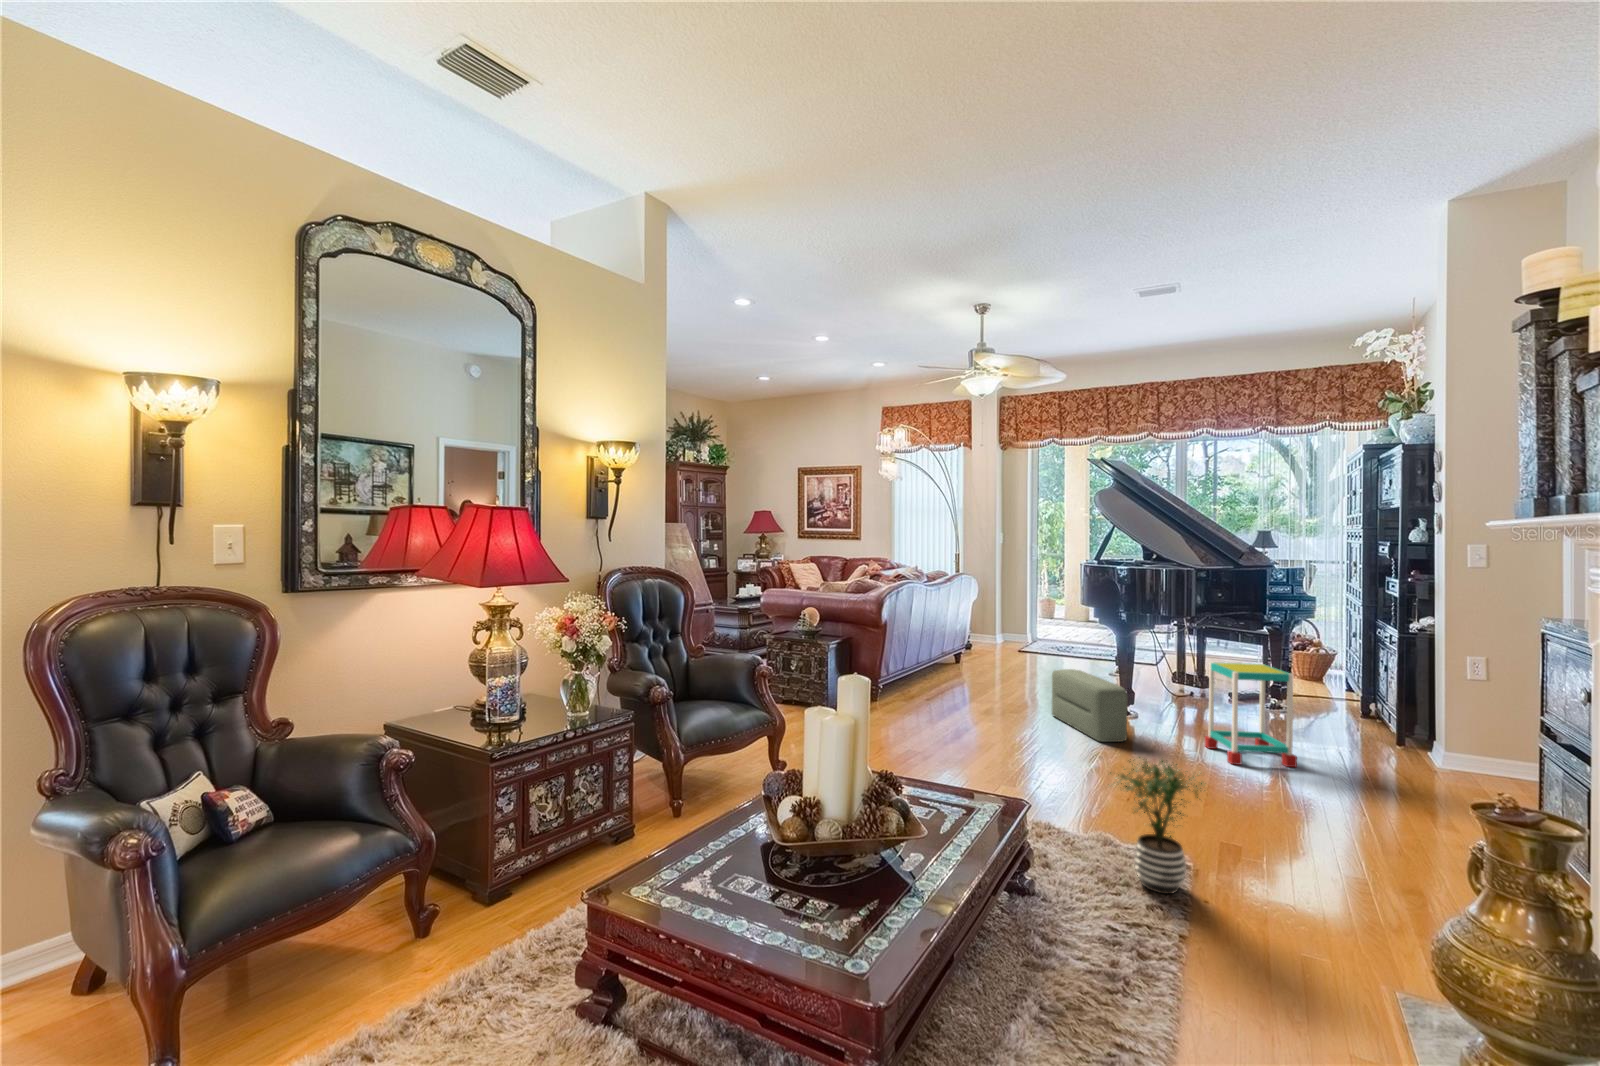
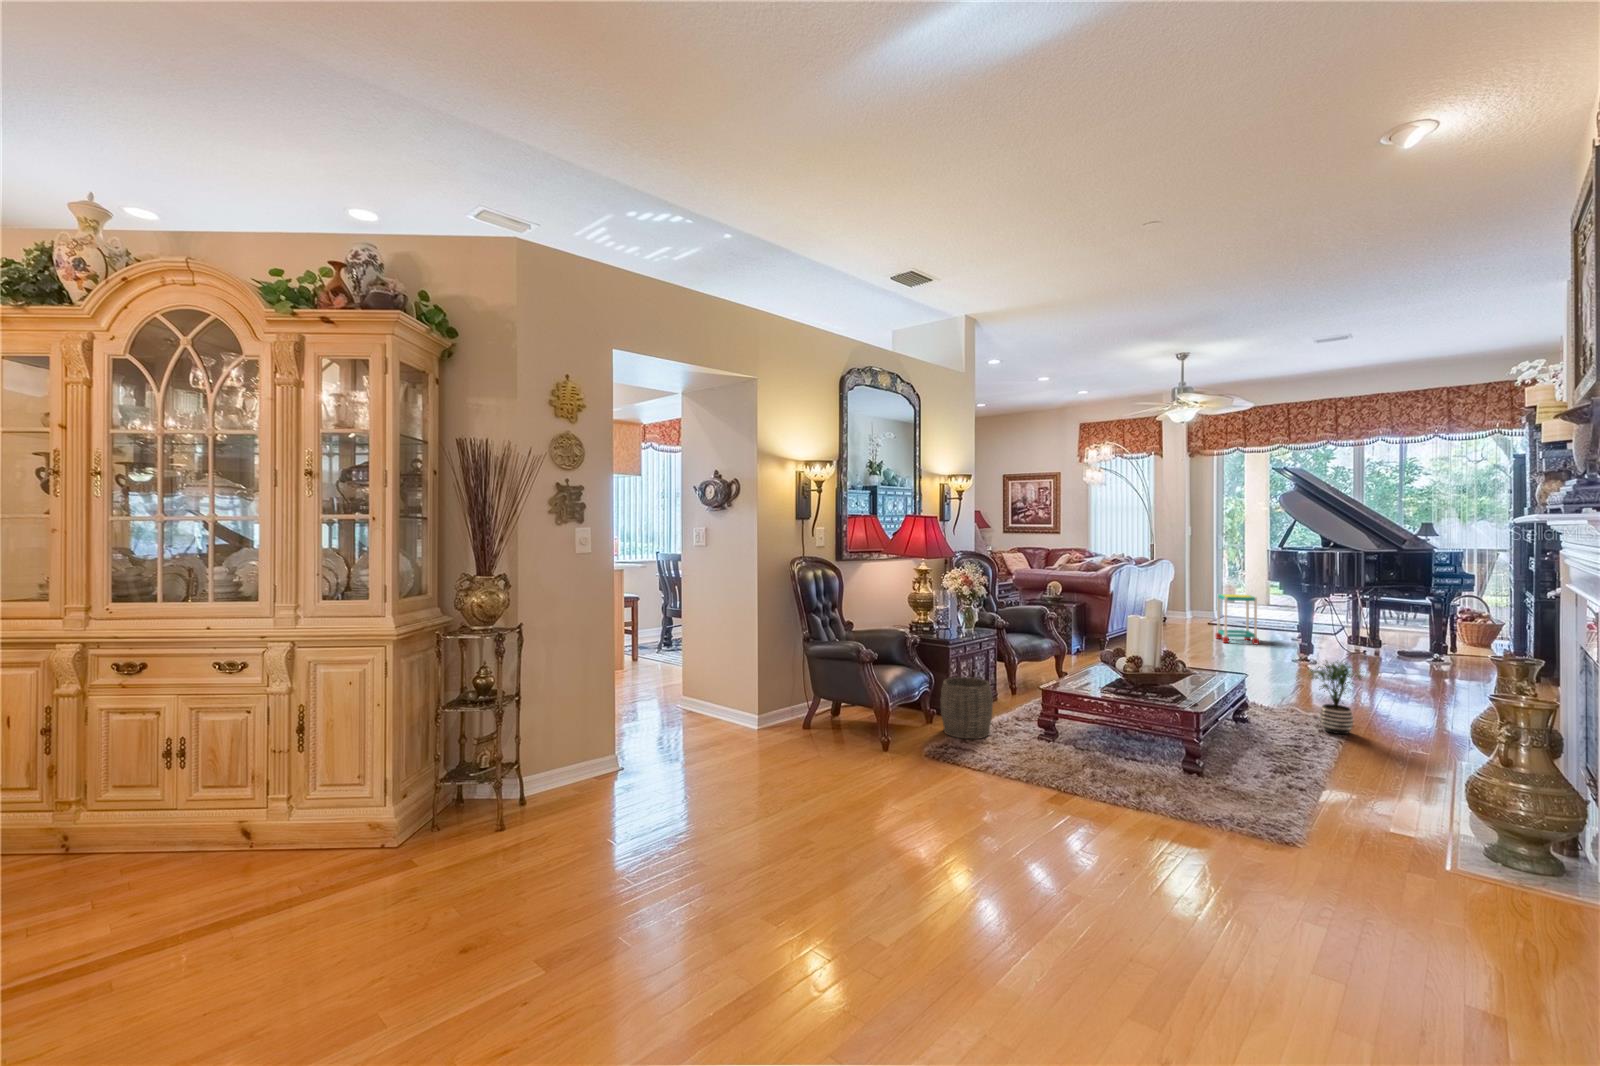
side table: present [1205,663,1297,767] -> present [1216,594,1259,644]
pouf: present [1052,669,1127,742] -> none [1249,627,1312,675]
woven basket: none [414,820,531,973] -> present [941,677,993,739]

